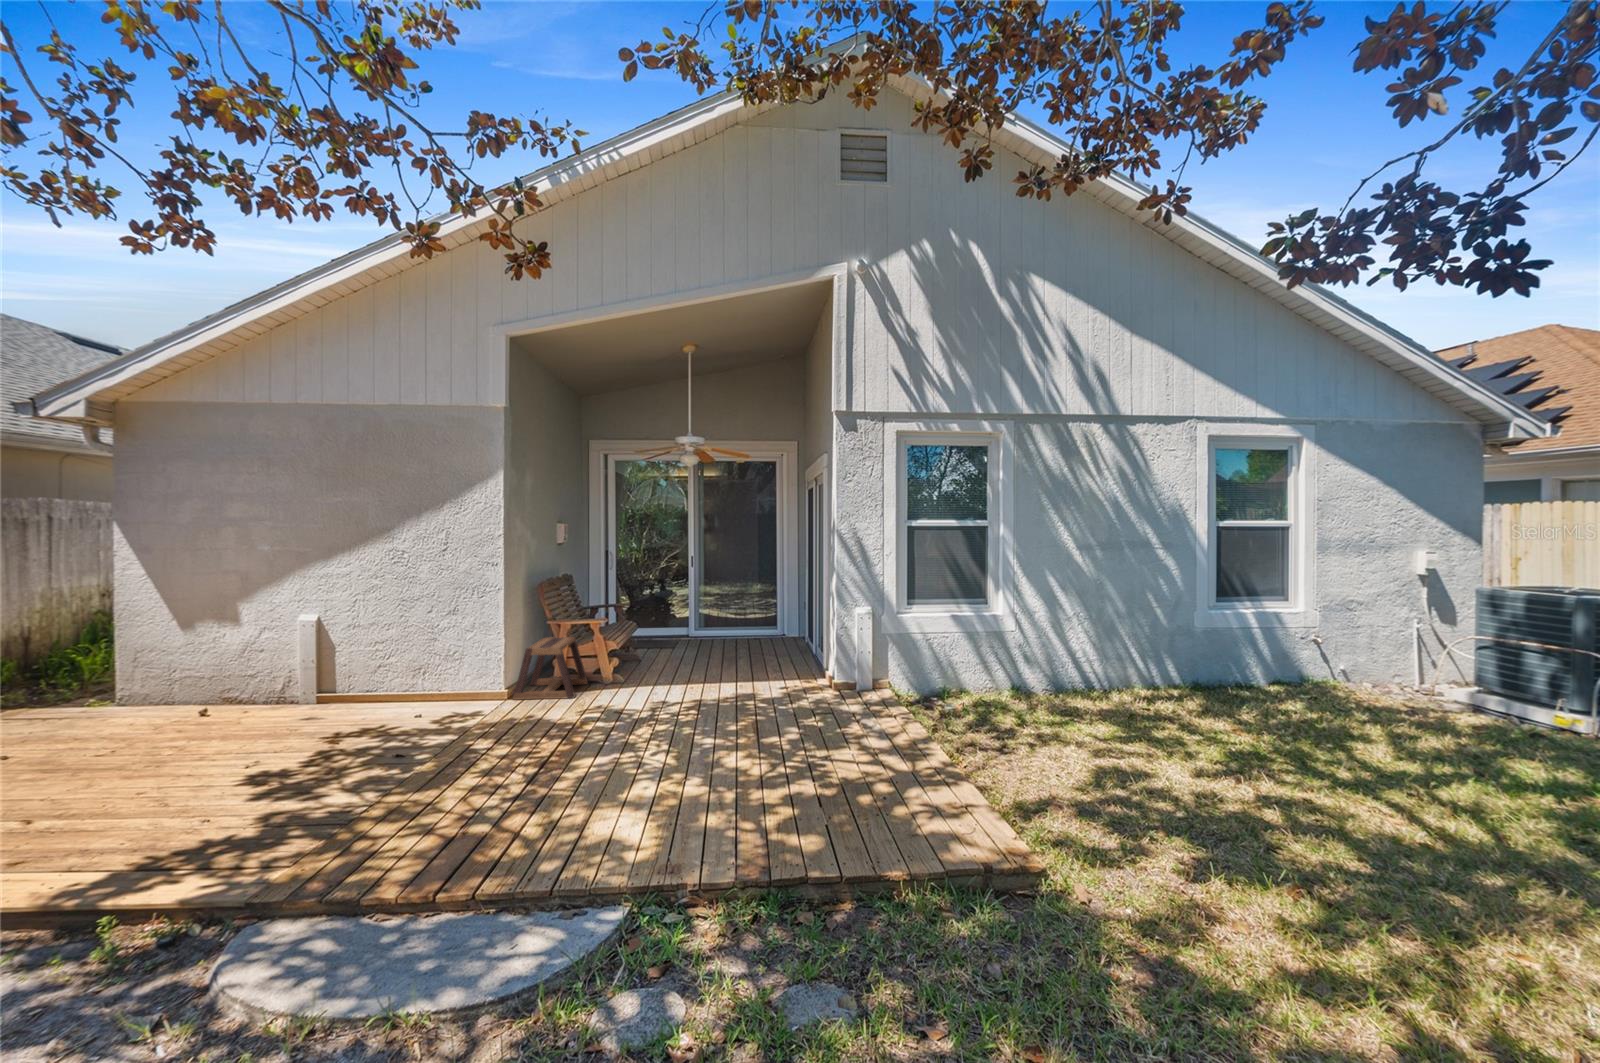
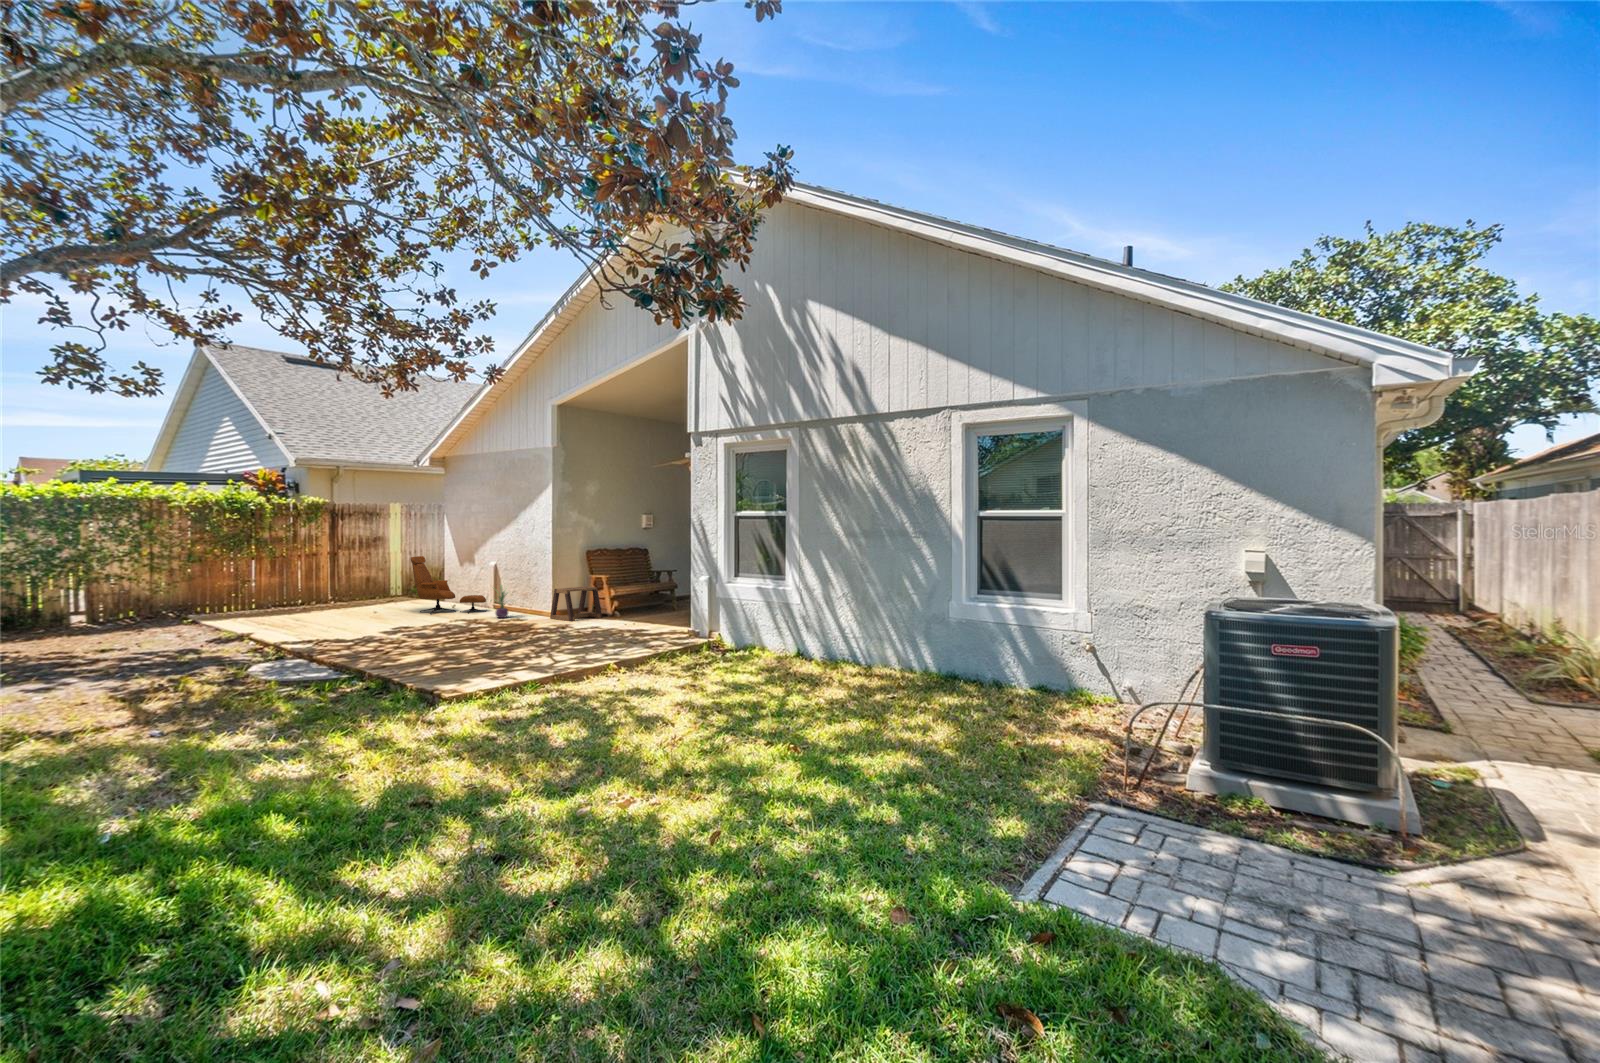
lounge chair: none [117,615,311,739] -> present [411,556,486,614]
decorative plant: none [370,651,448,717] -> present [495,585,508,618]

